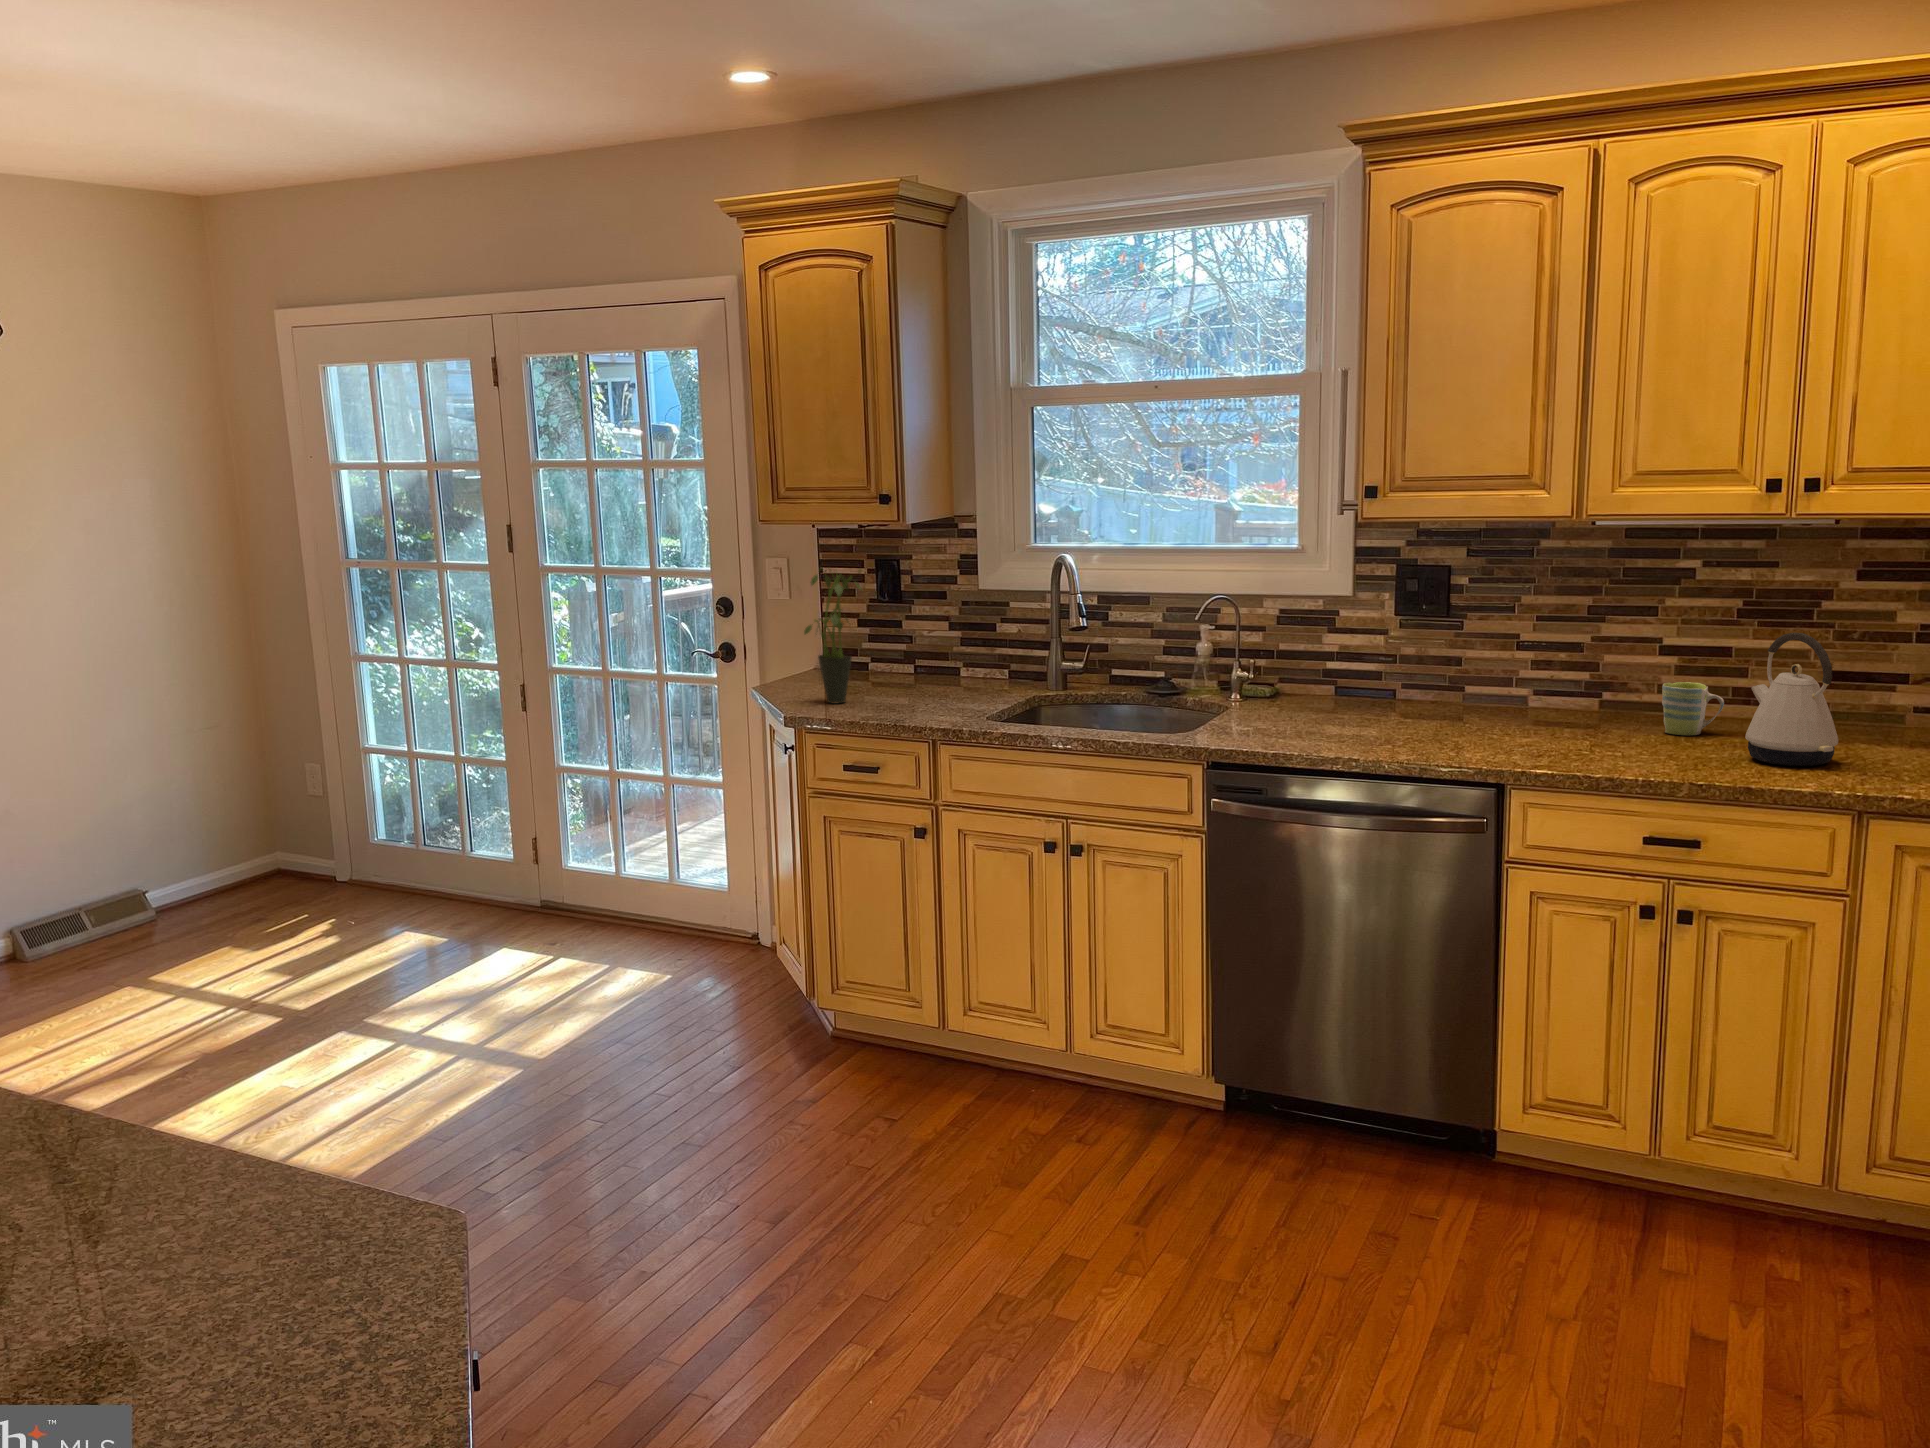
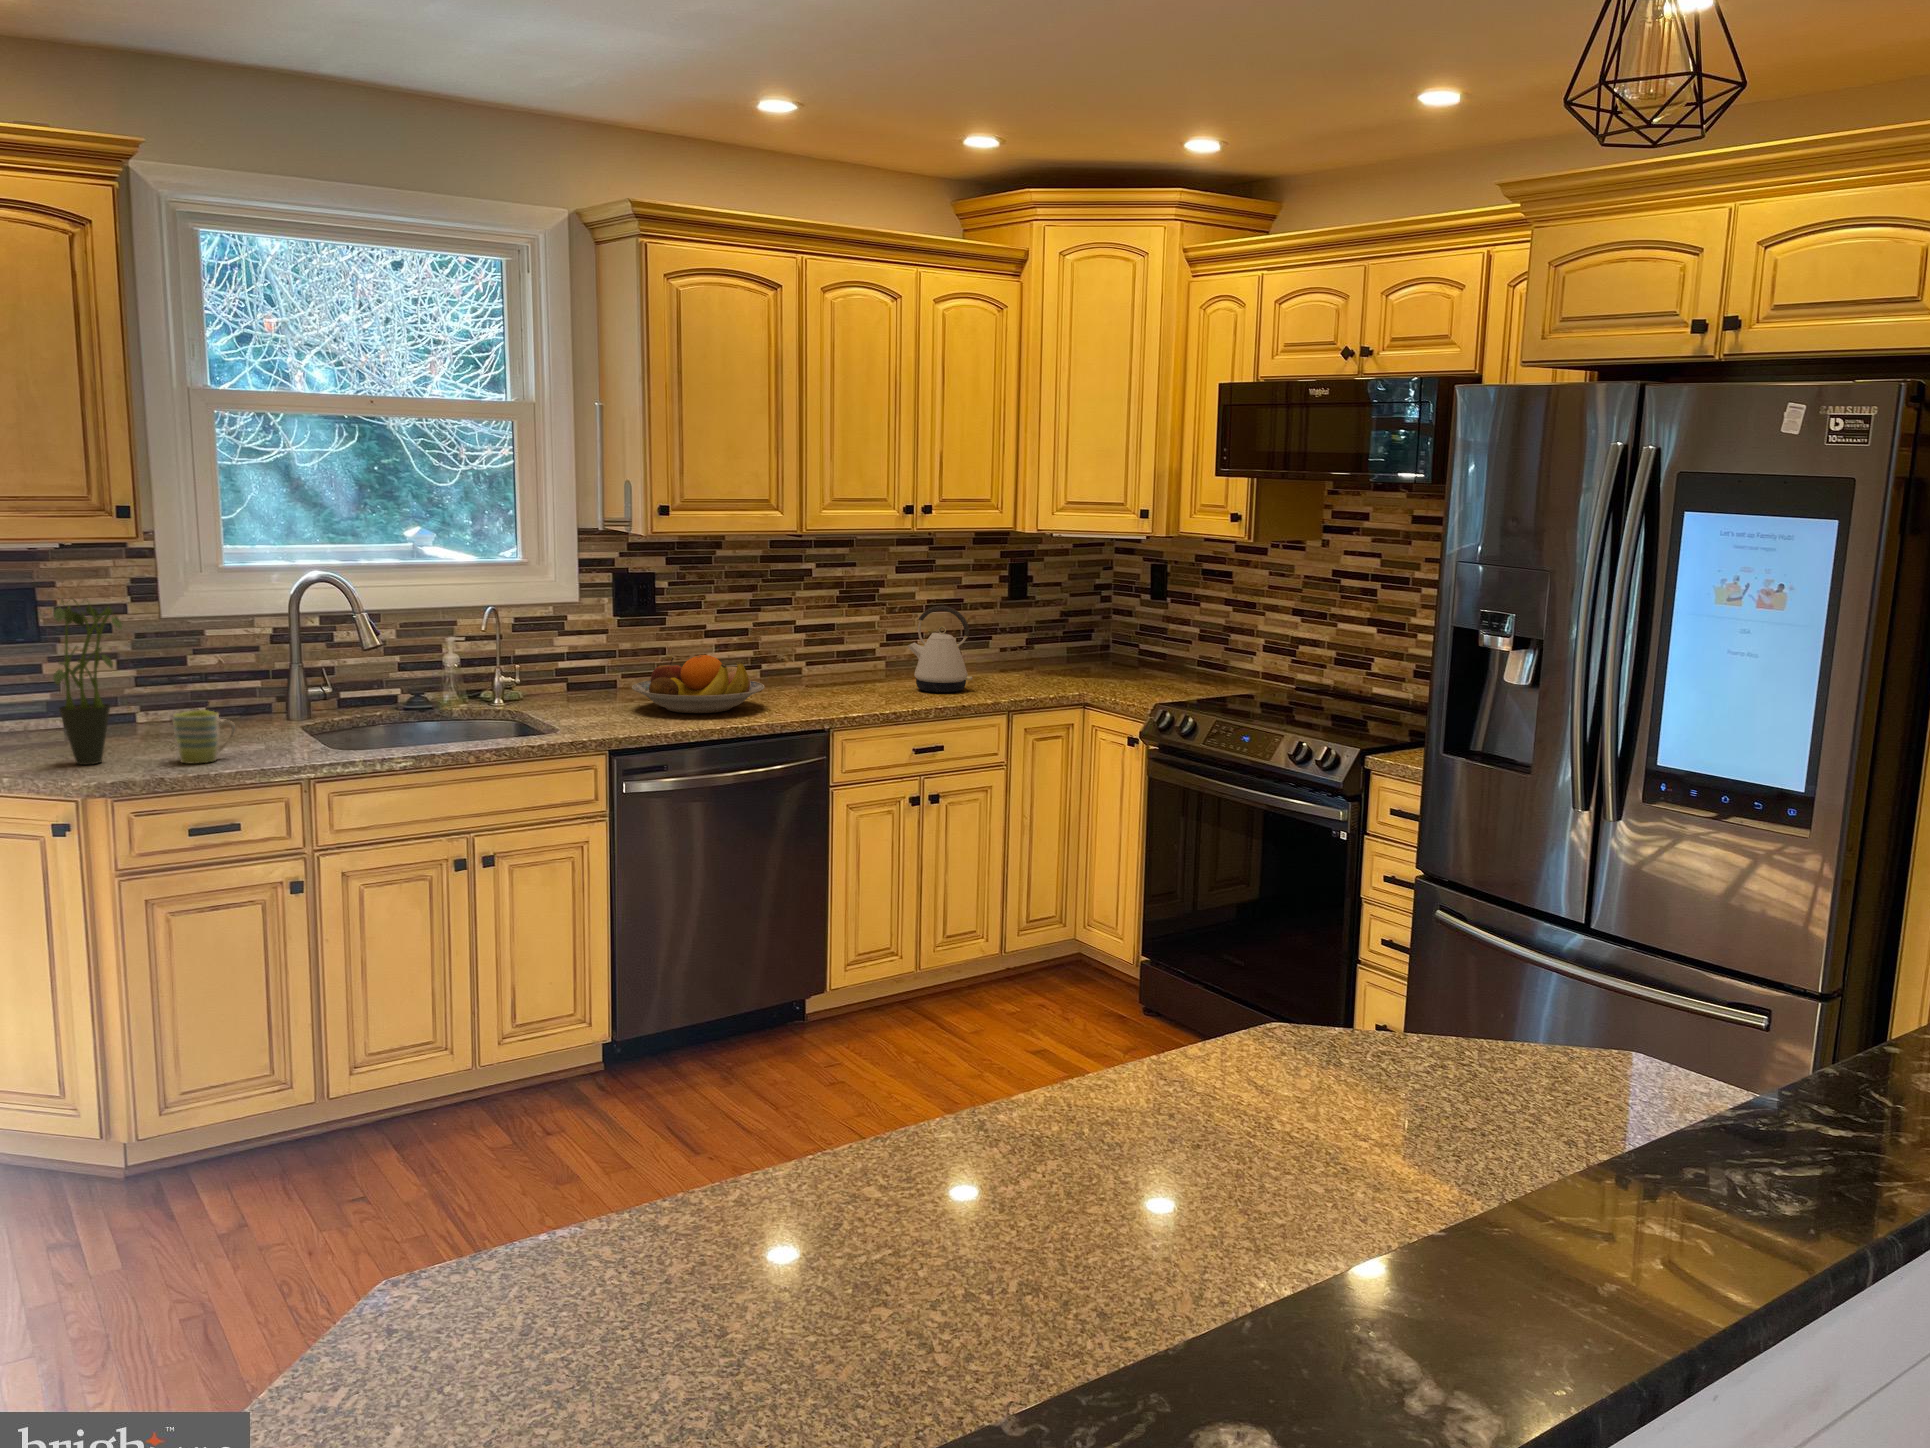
fruit bowl: none [1317,669,1484,741] -> present [632,655,765,713]
mug: present [1662,682,1724,735] -> present [173,710,235,763]

